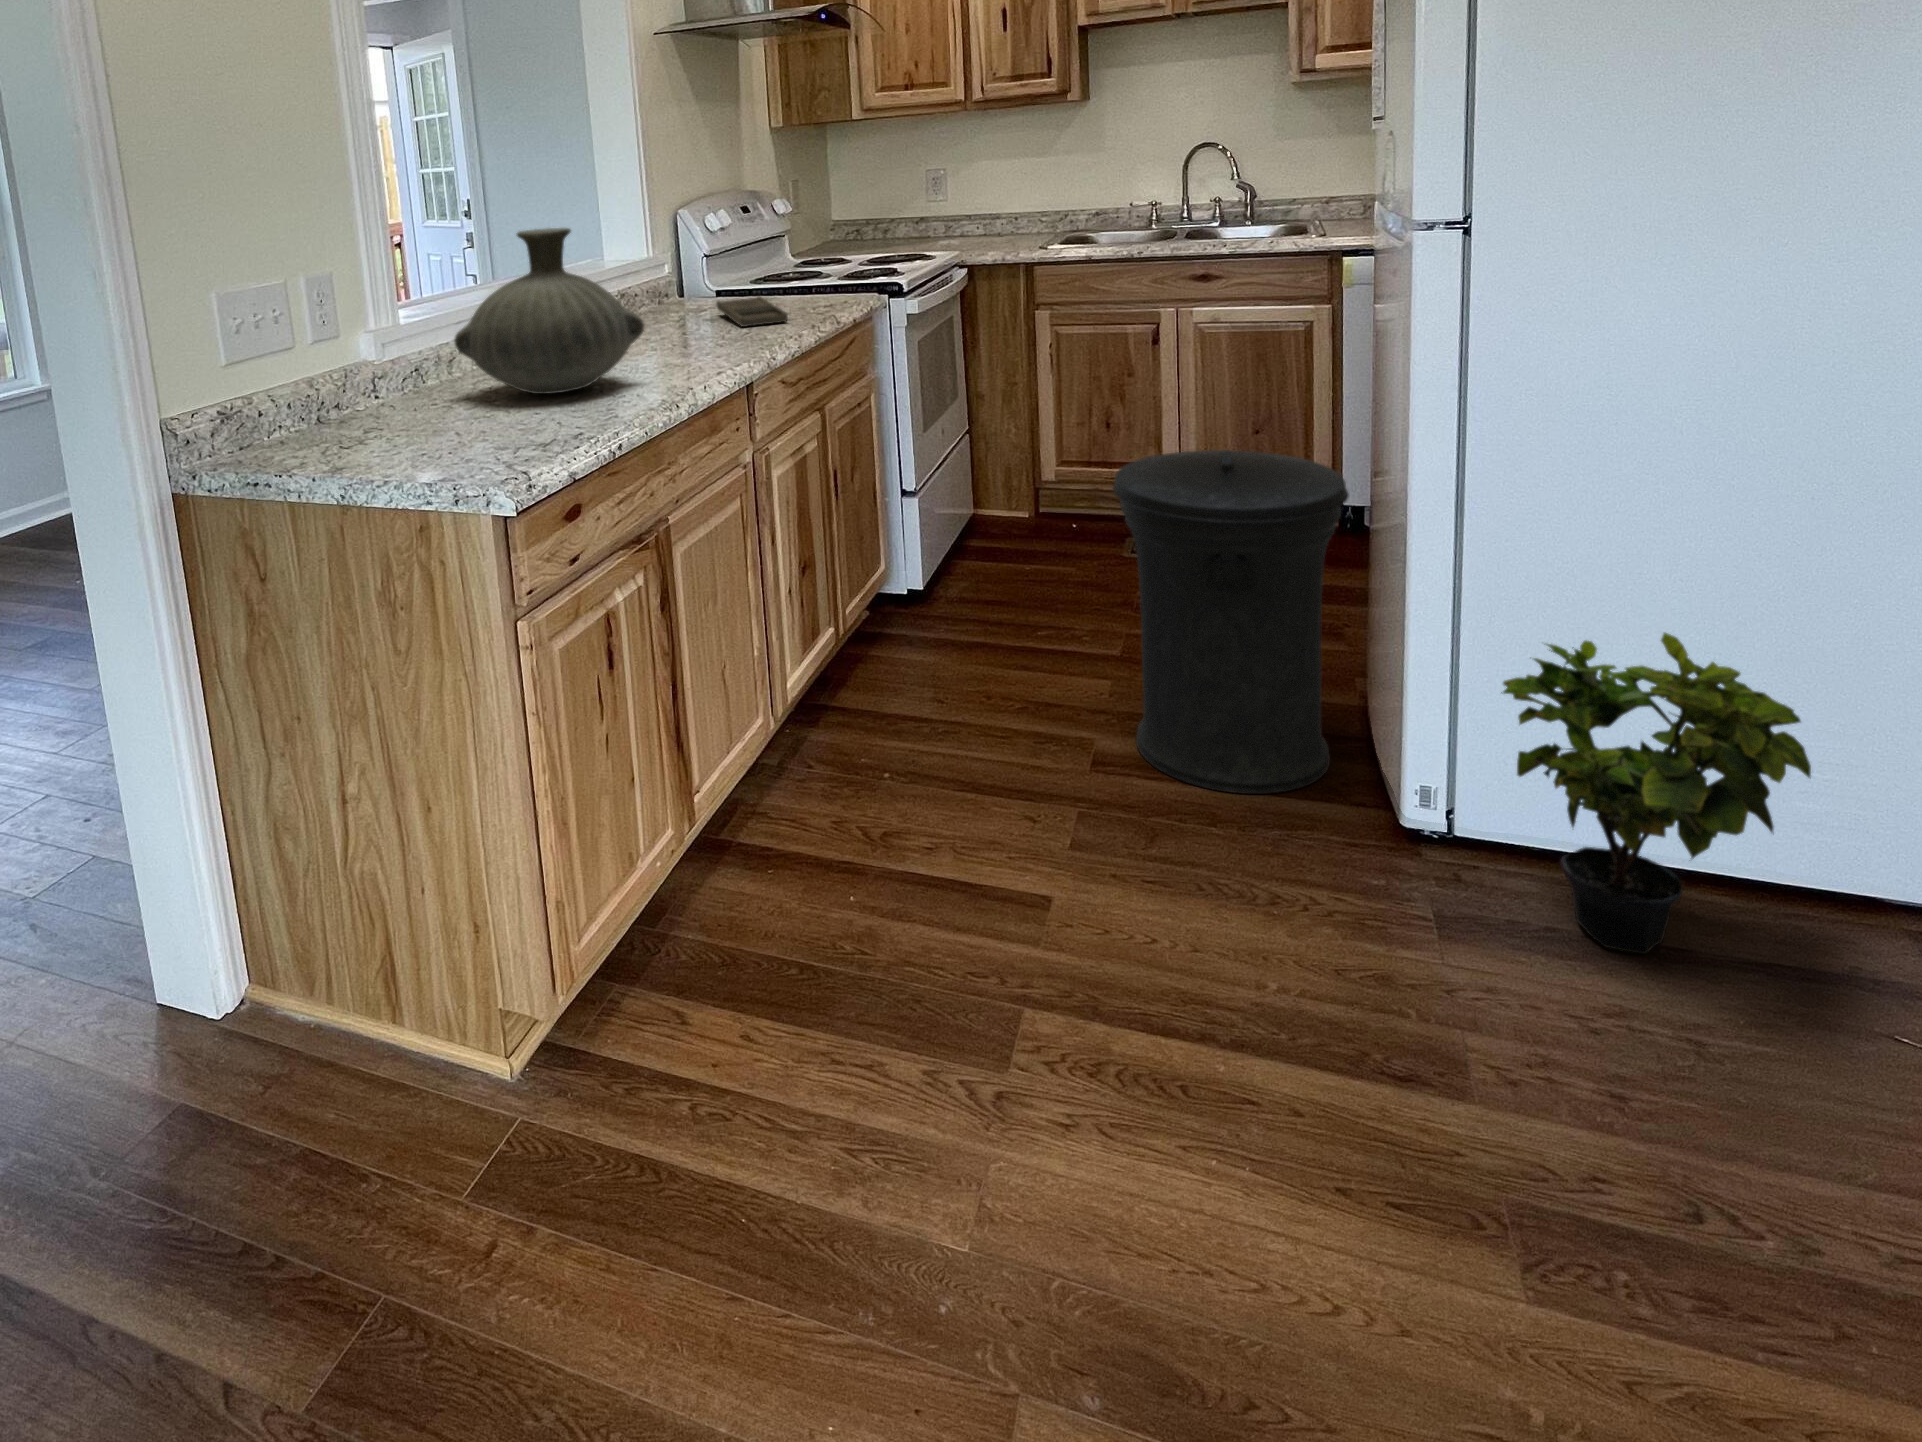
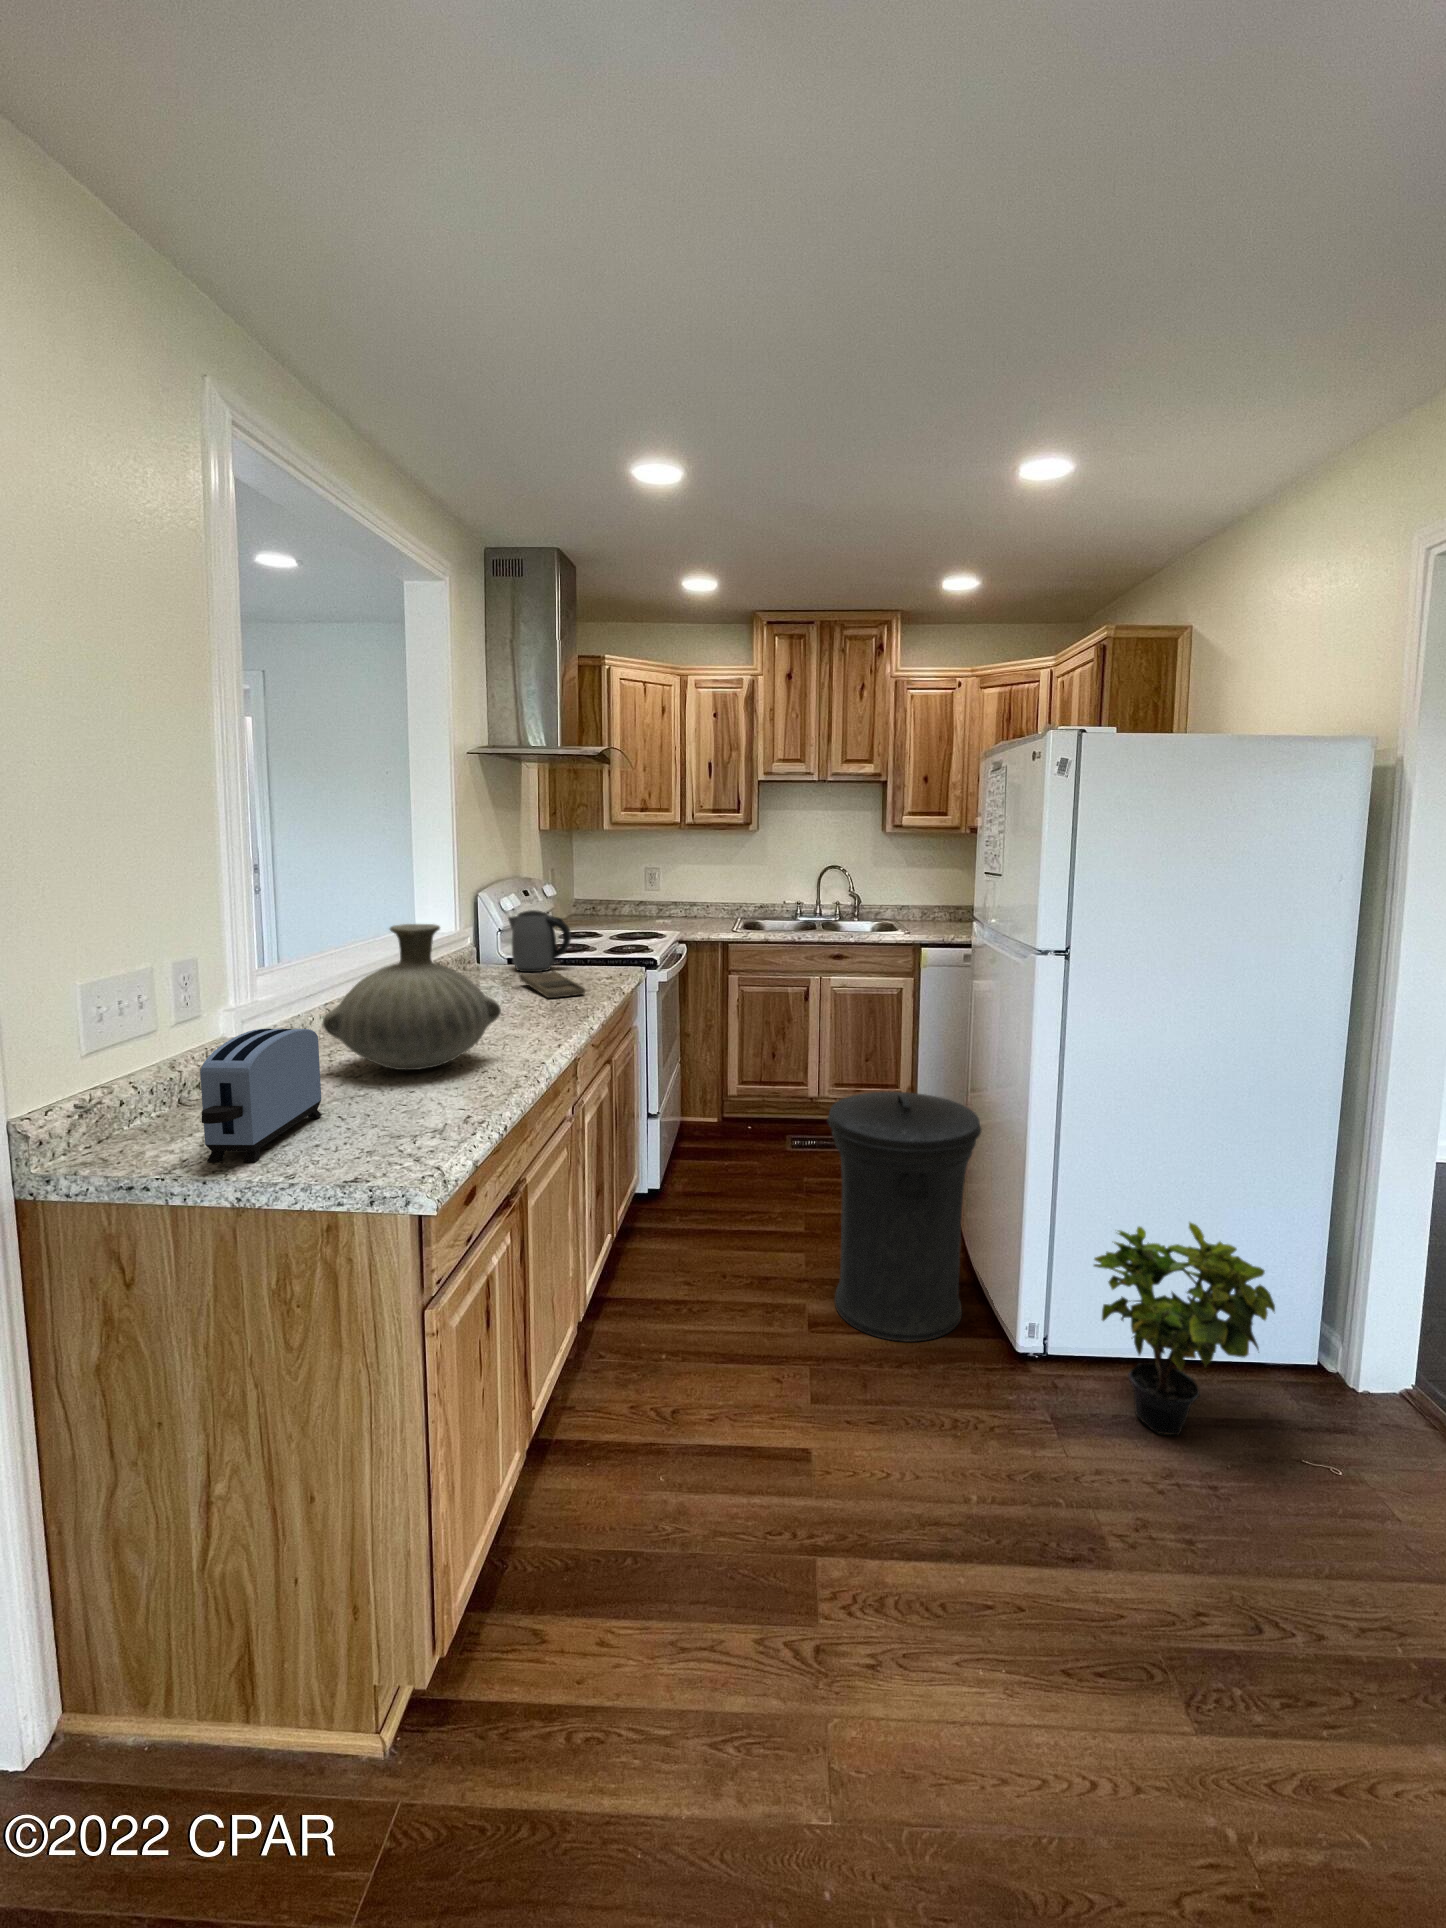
kettle: none [710,223,789,302] -> present [508,910,571,972]
toaster: none [309,335,439,464] -> present [200,1029,322,1162]

